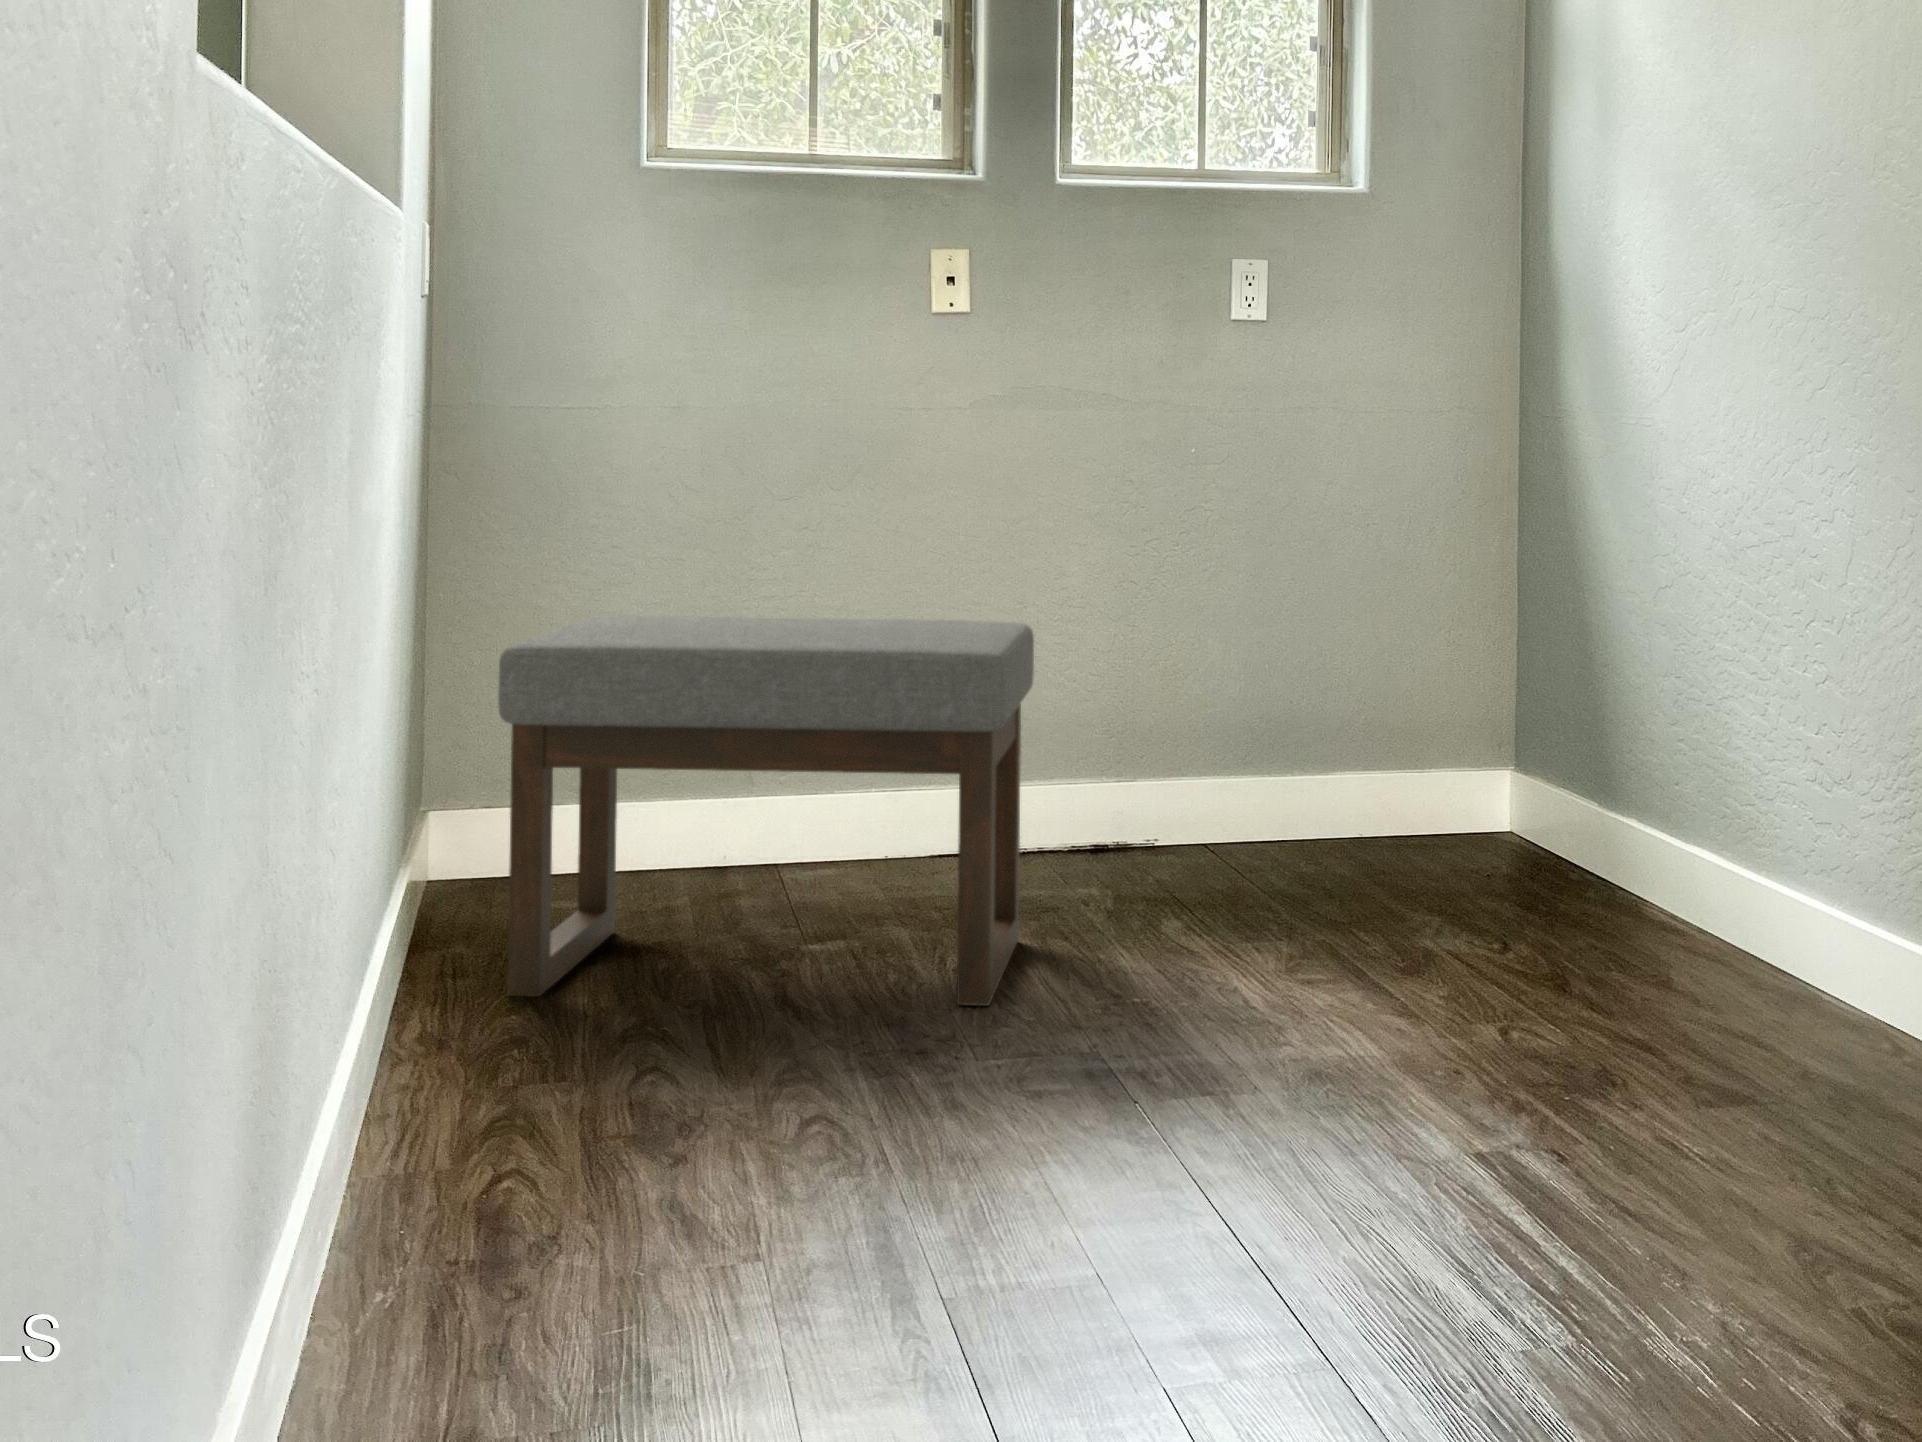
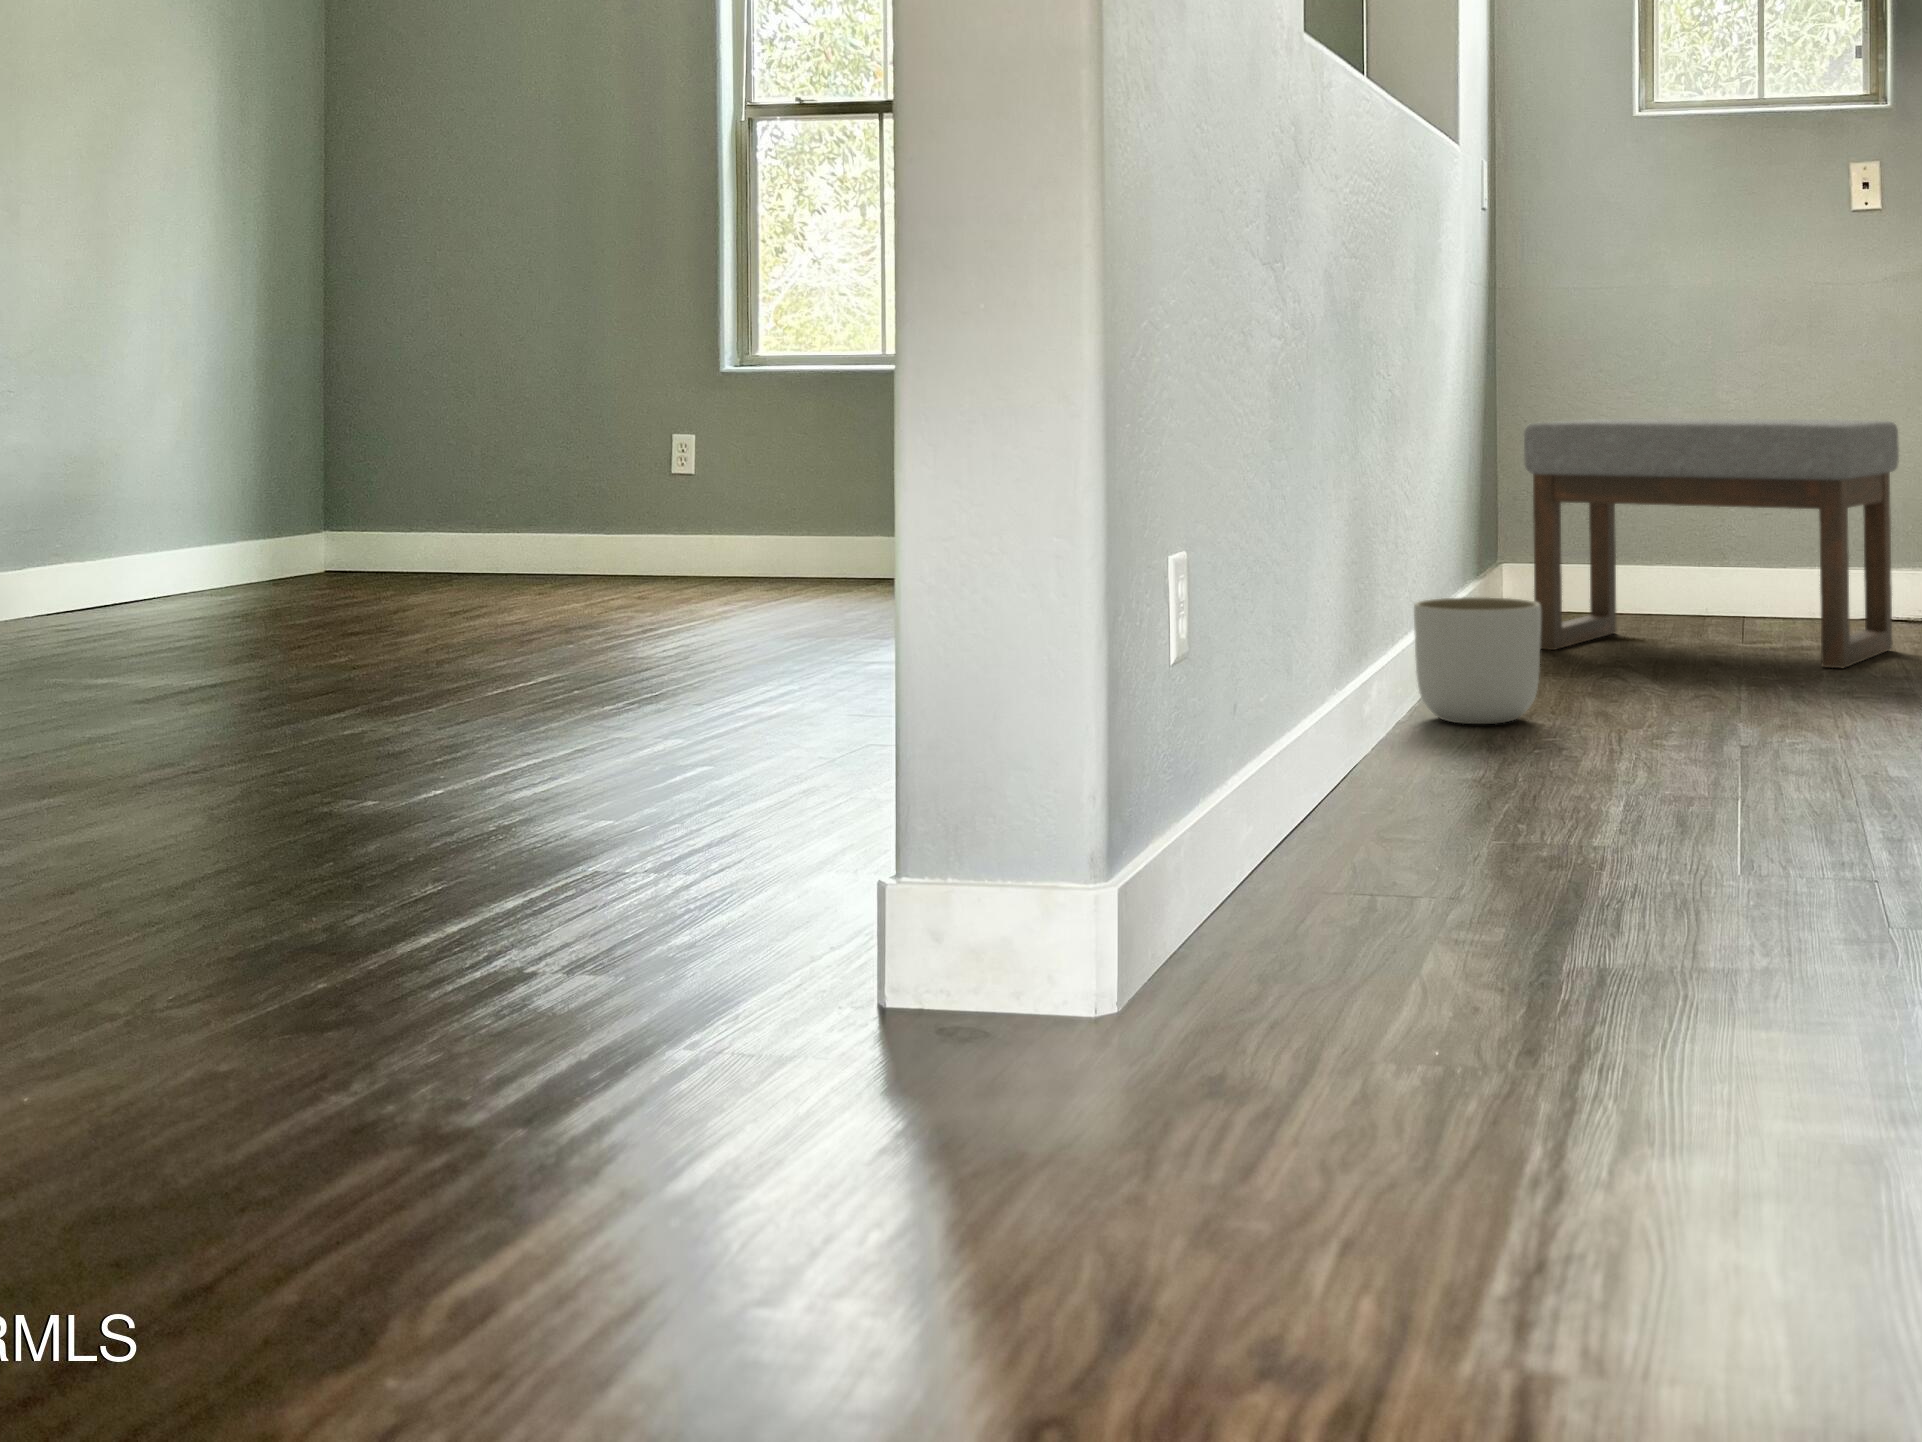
planter: none [375,1041,614,1312] -> present [1414,597,1541,724]

